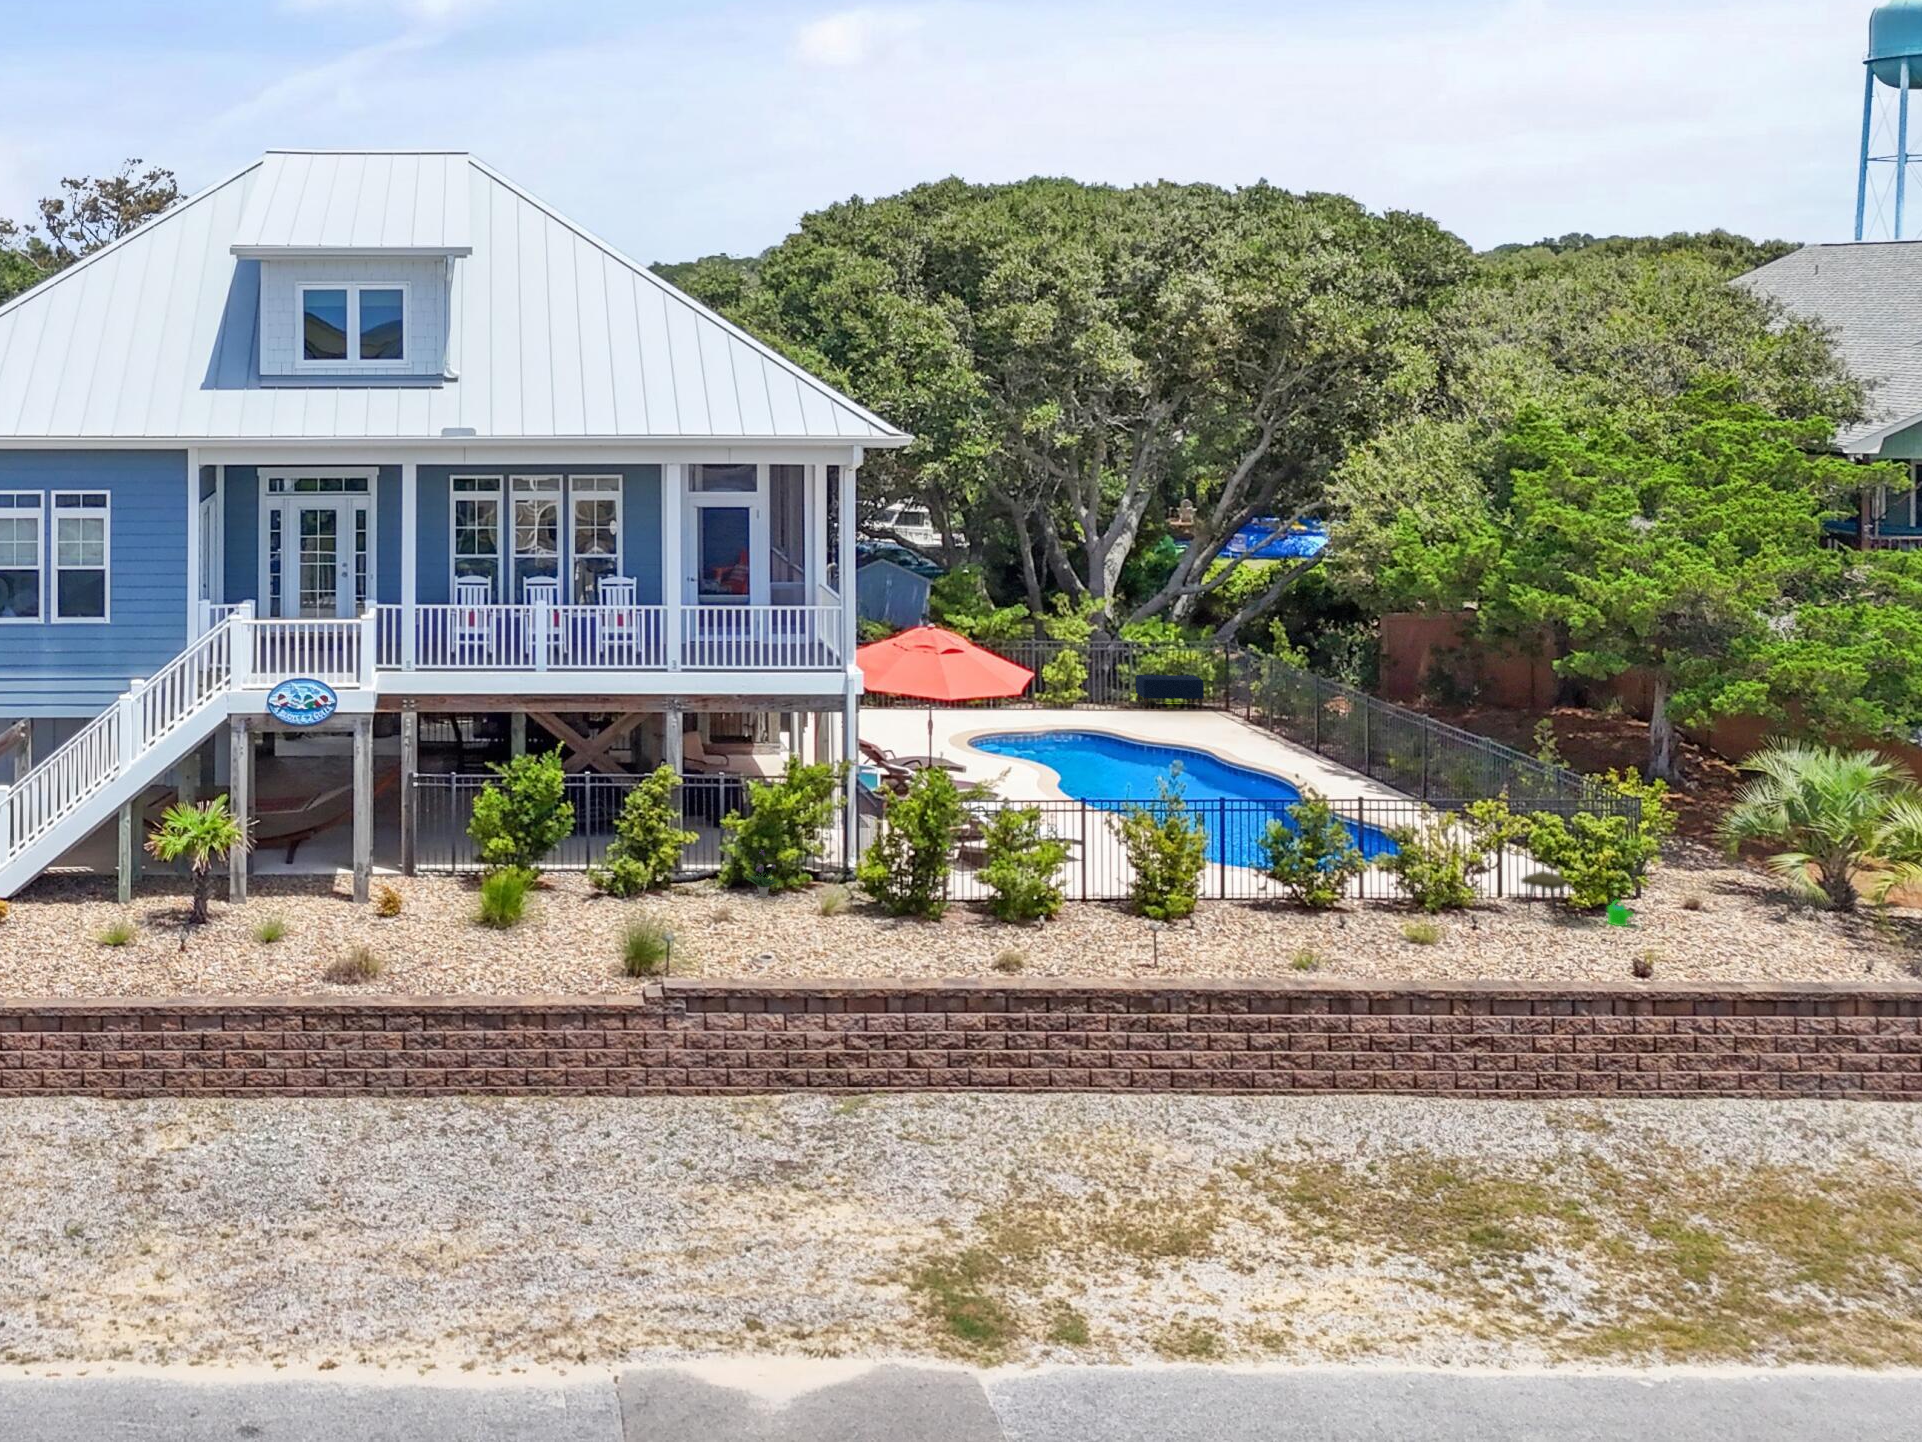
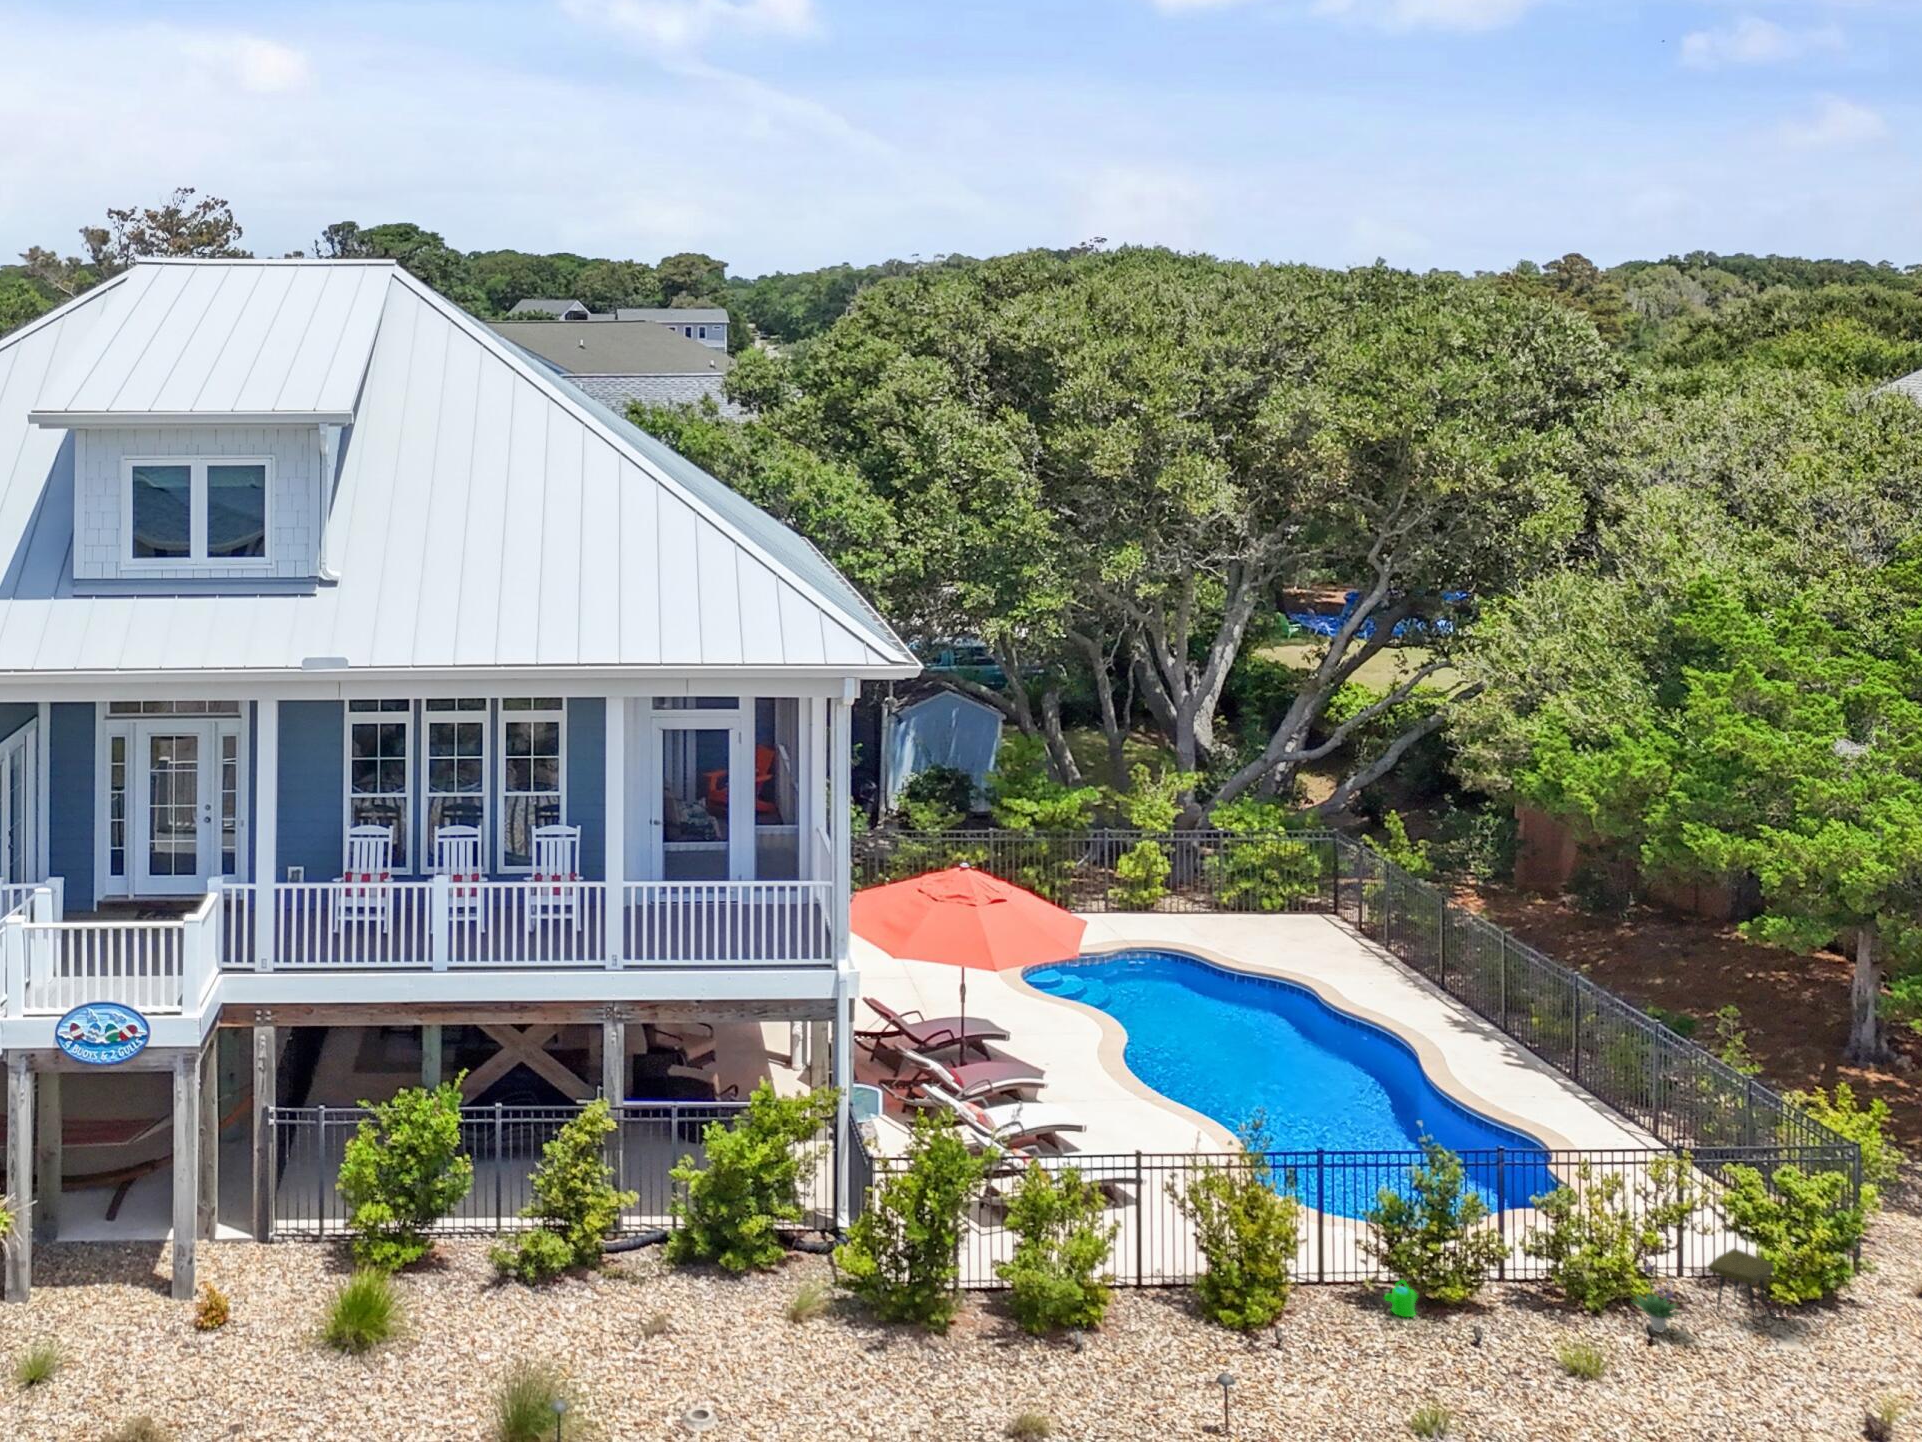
bench: present [1136,675,1204,707] -> none [1231,877,1311,919]
potted plant: present [746,850,779,898] -> present [1631,1264,1680,1333]
watering can: present [1608,900,1633,926] -> present [1385,1280,1417,1317]

